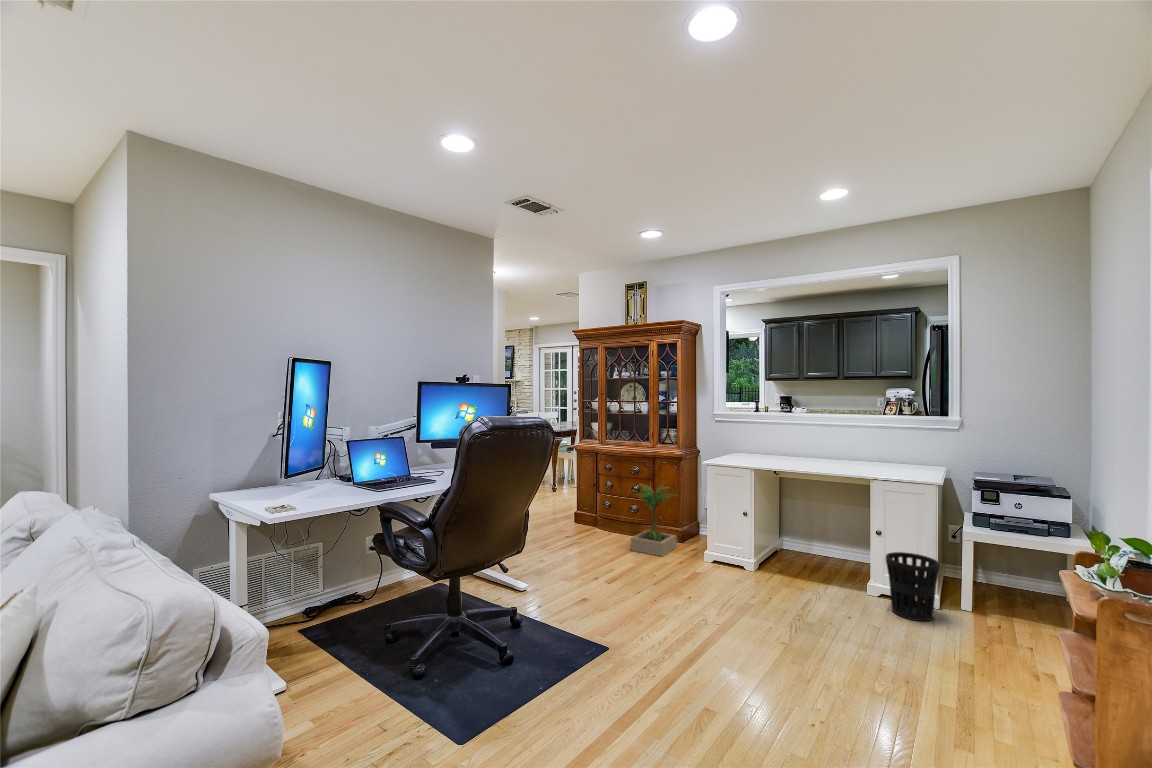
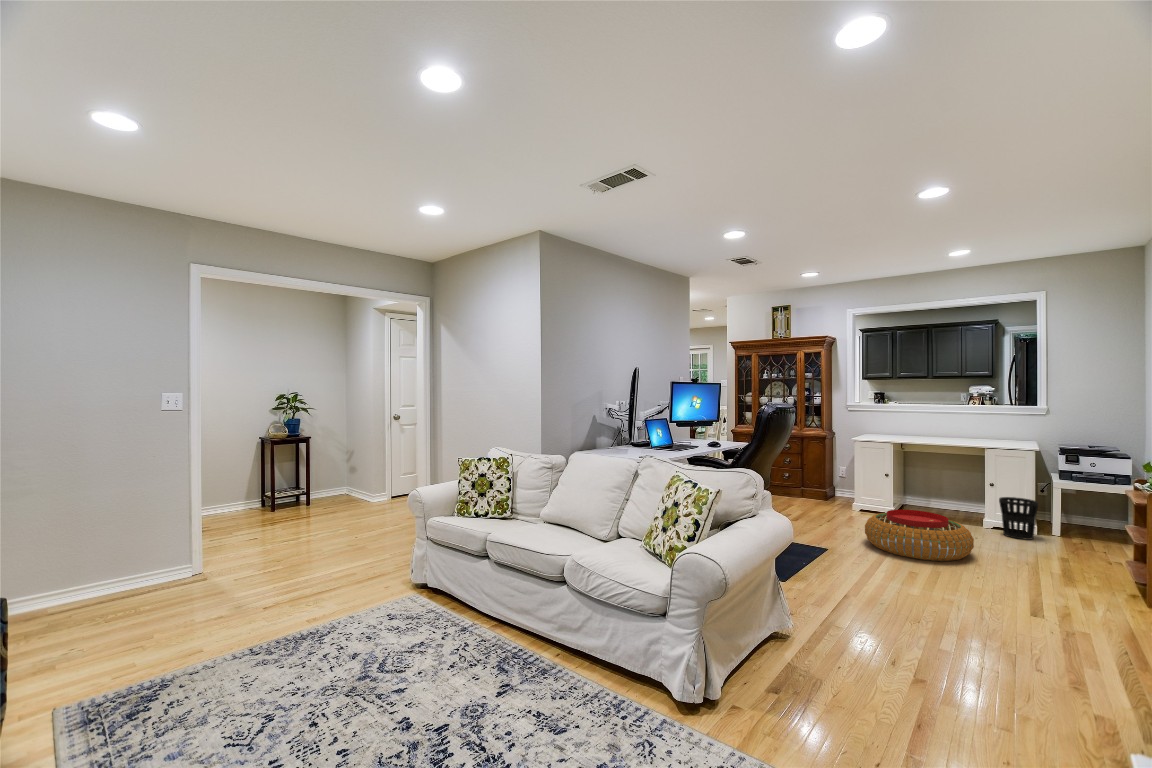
potted plant: present [631,484,677,556] -> none [793,456,832,508]
pouf: none [671,580,826,683] -> present [865,510,974,561]

